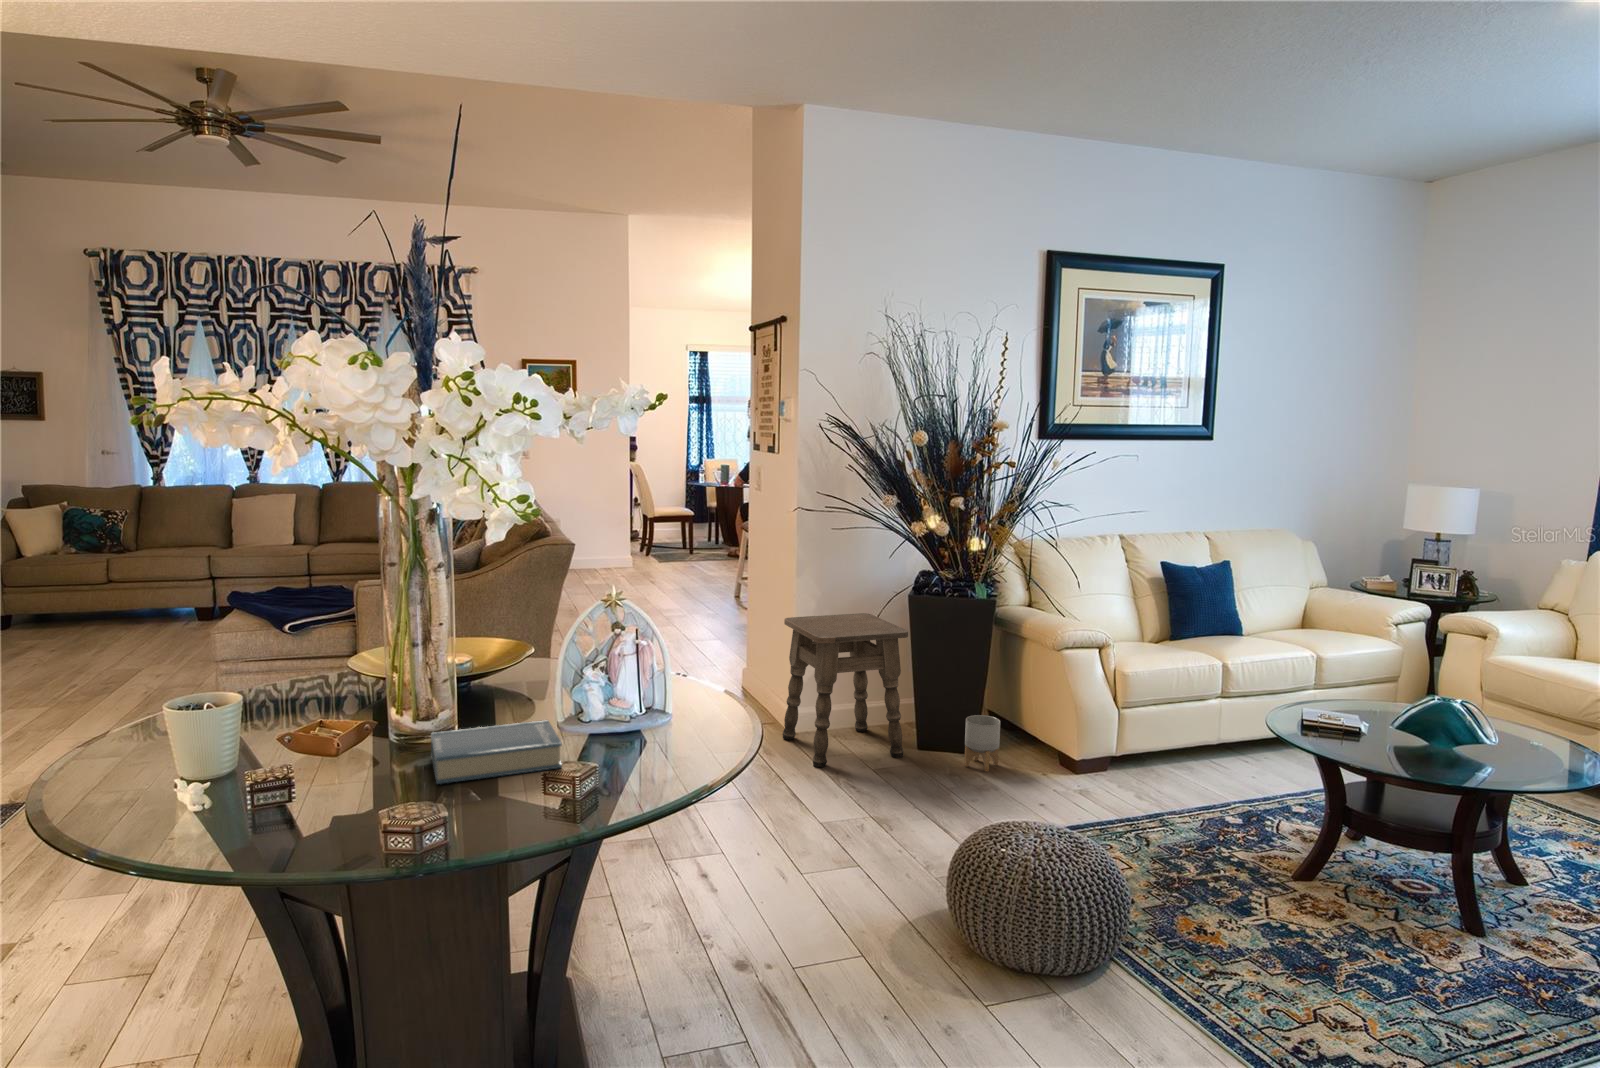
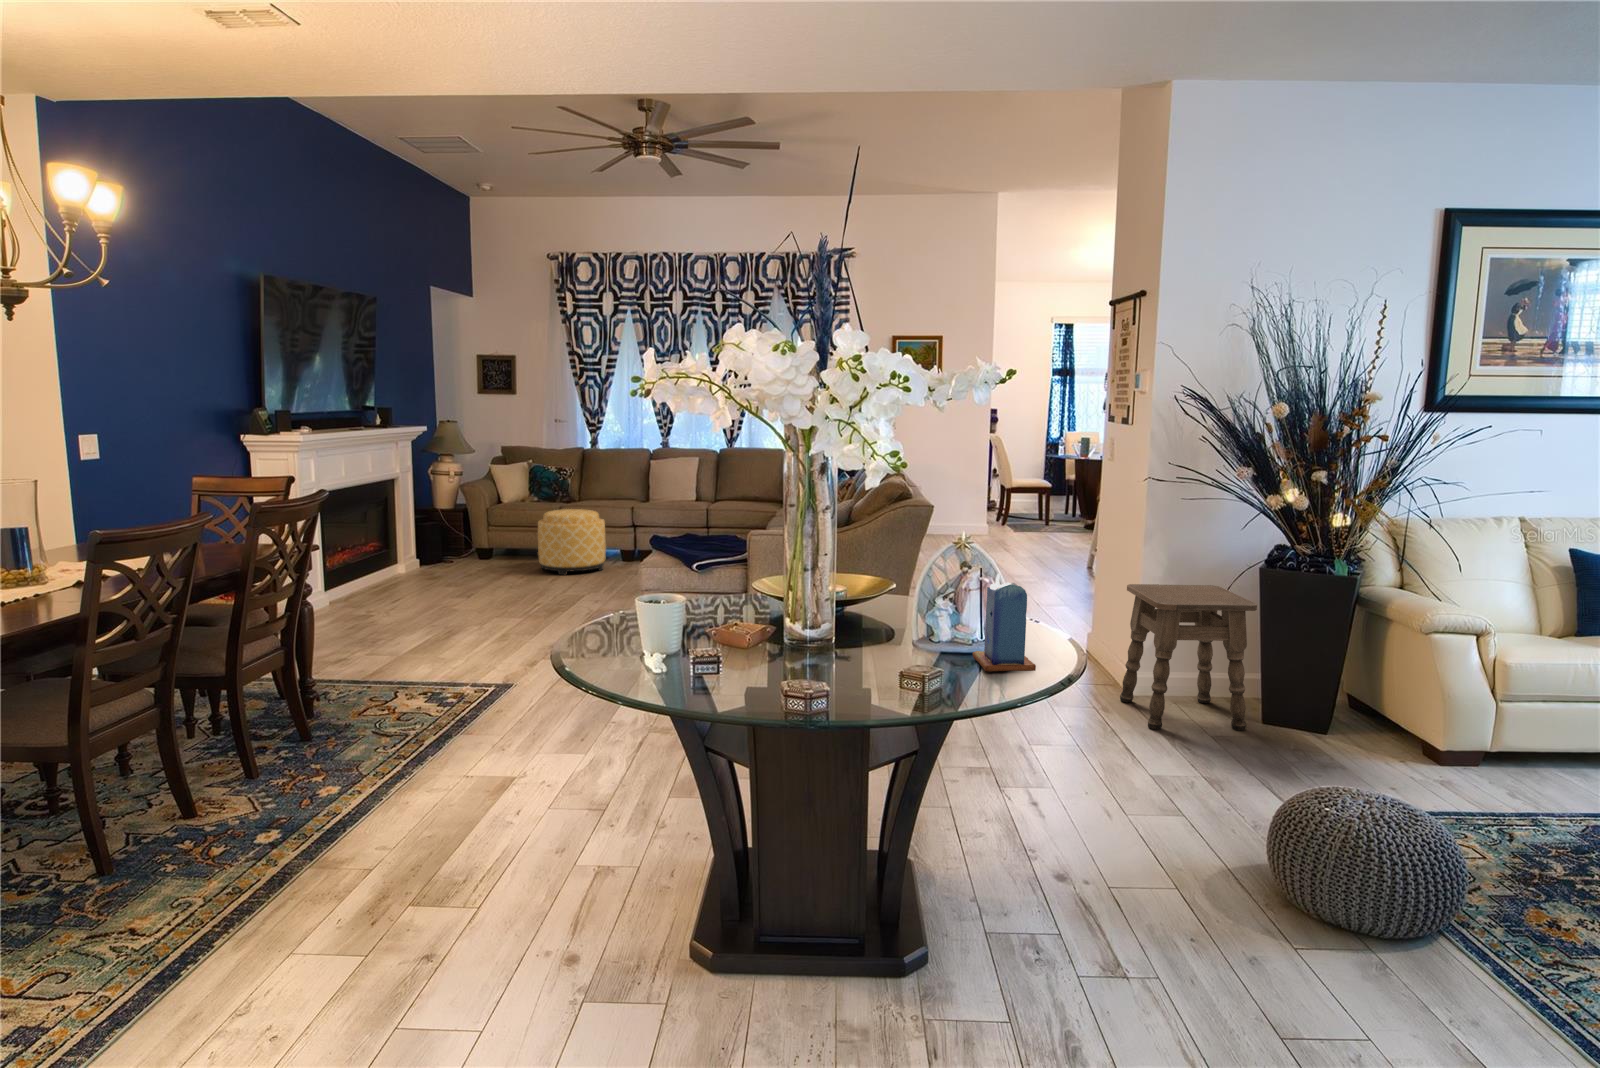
ottoman: none [69,561,171,645] -> present [538,509,606,575]
candle: none [637,637,715,762] -> present [973,574,1036,671]
planter: present [964,715,1000,771] -> none [1313,696,1357,754]
hardback book: present [431,720,562,784] -> none [817,633,913,668]

